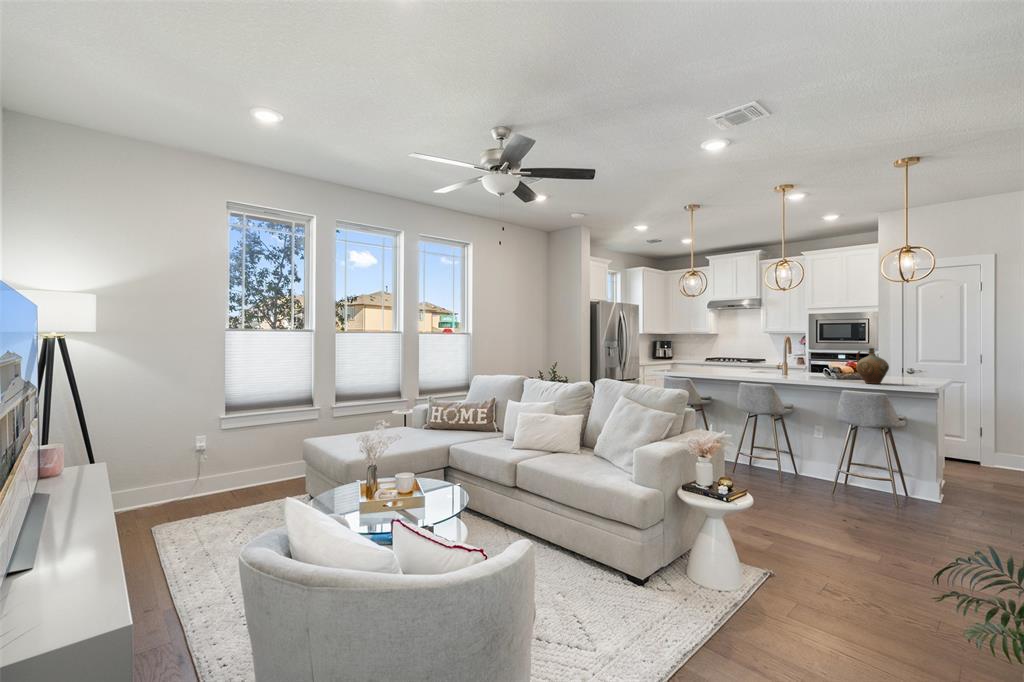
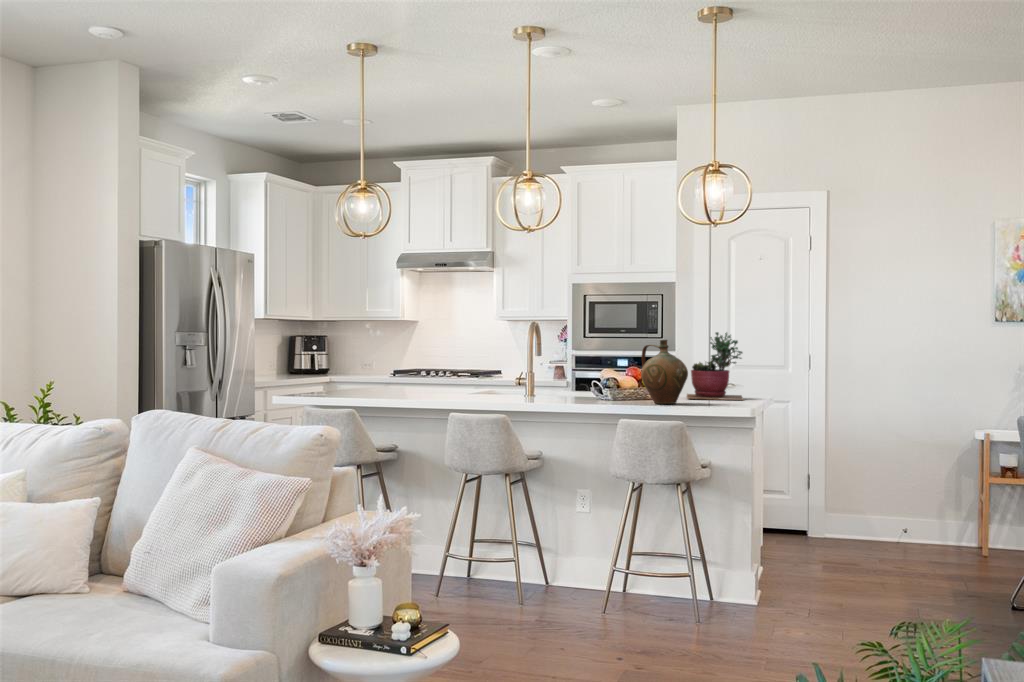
succulent plant: none [888,342,932,382] -> present [687,332,743,400]

